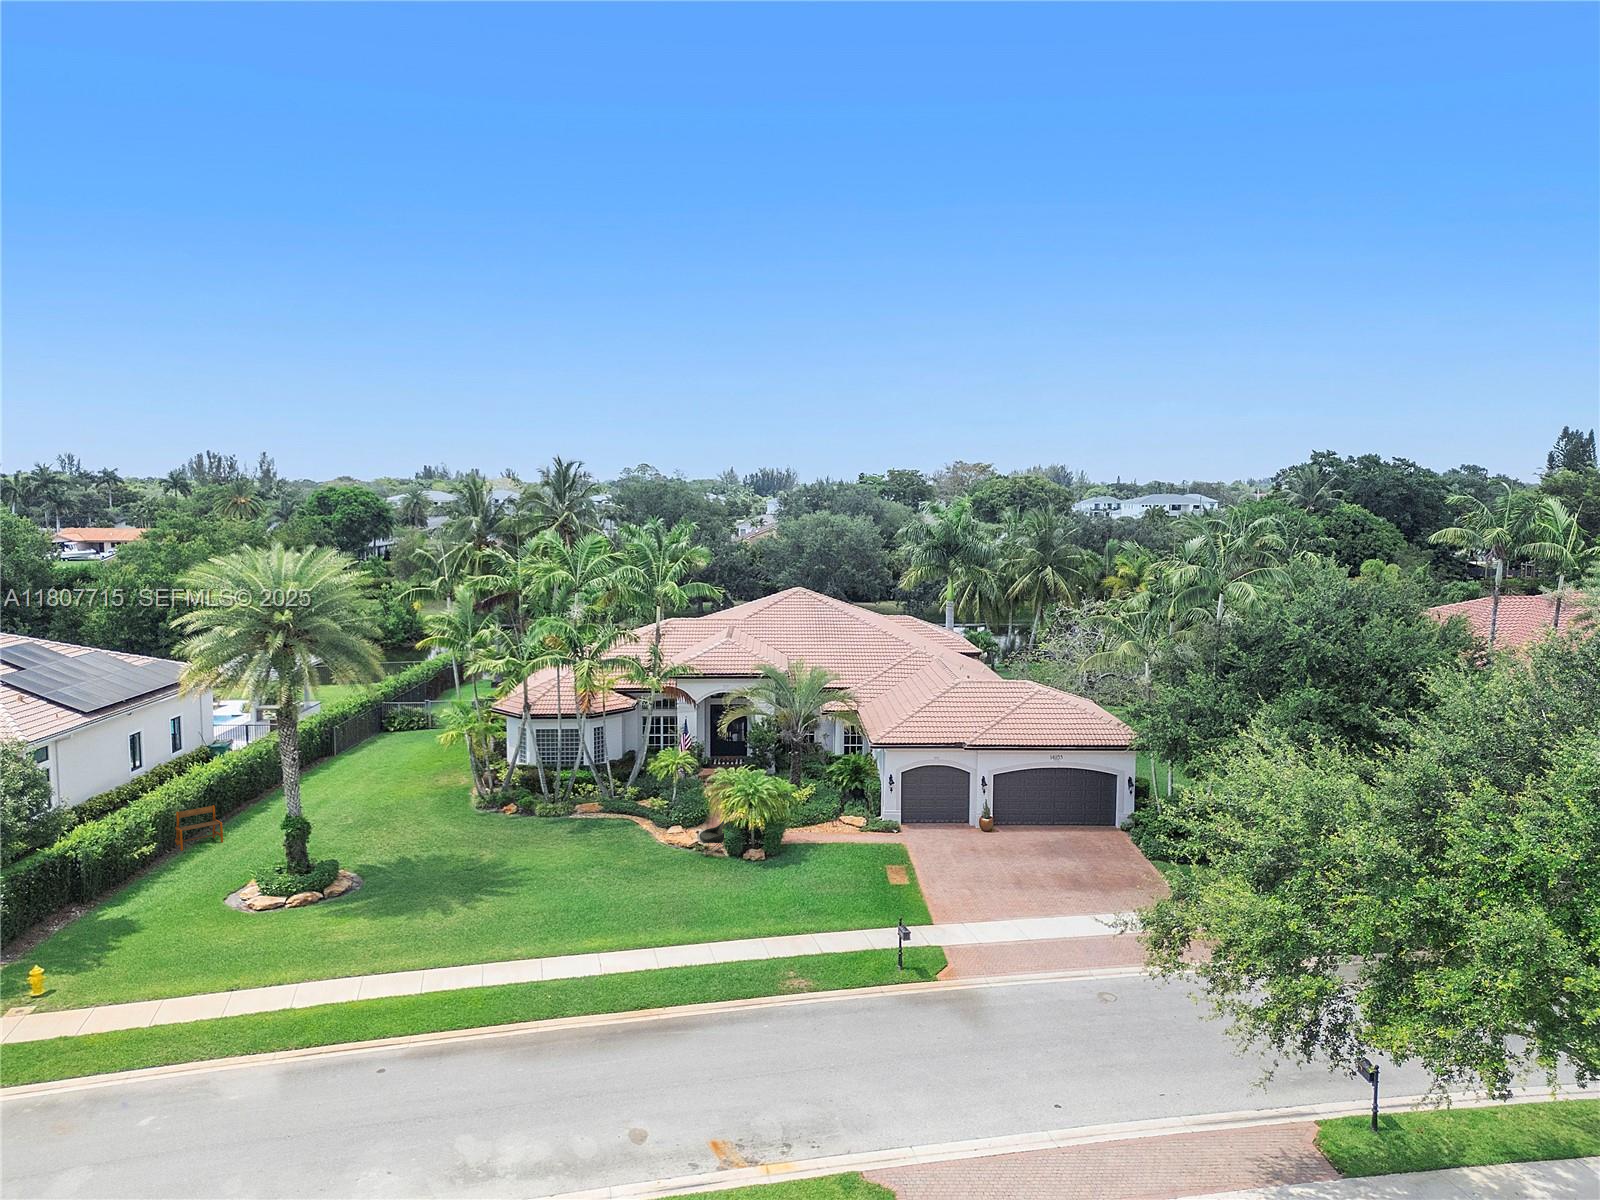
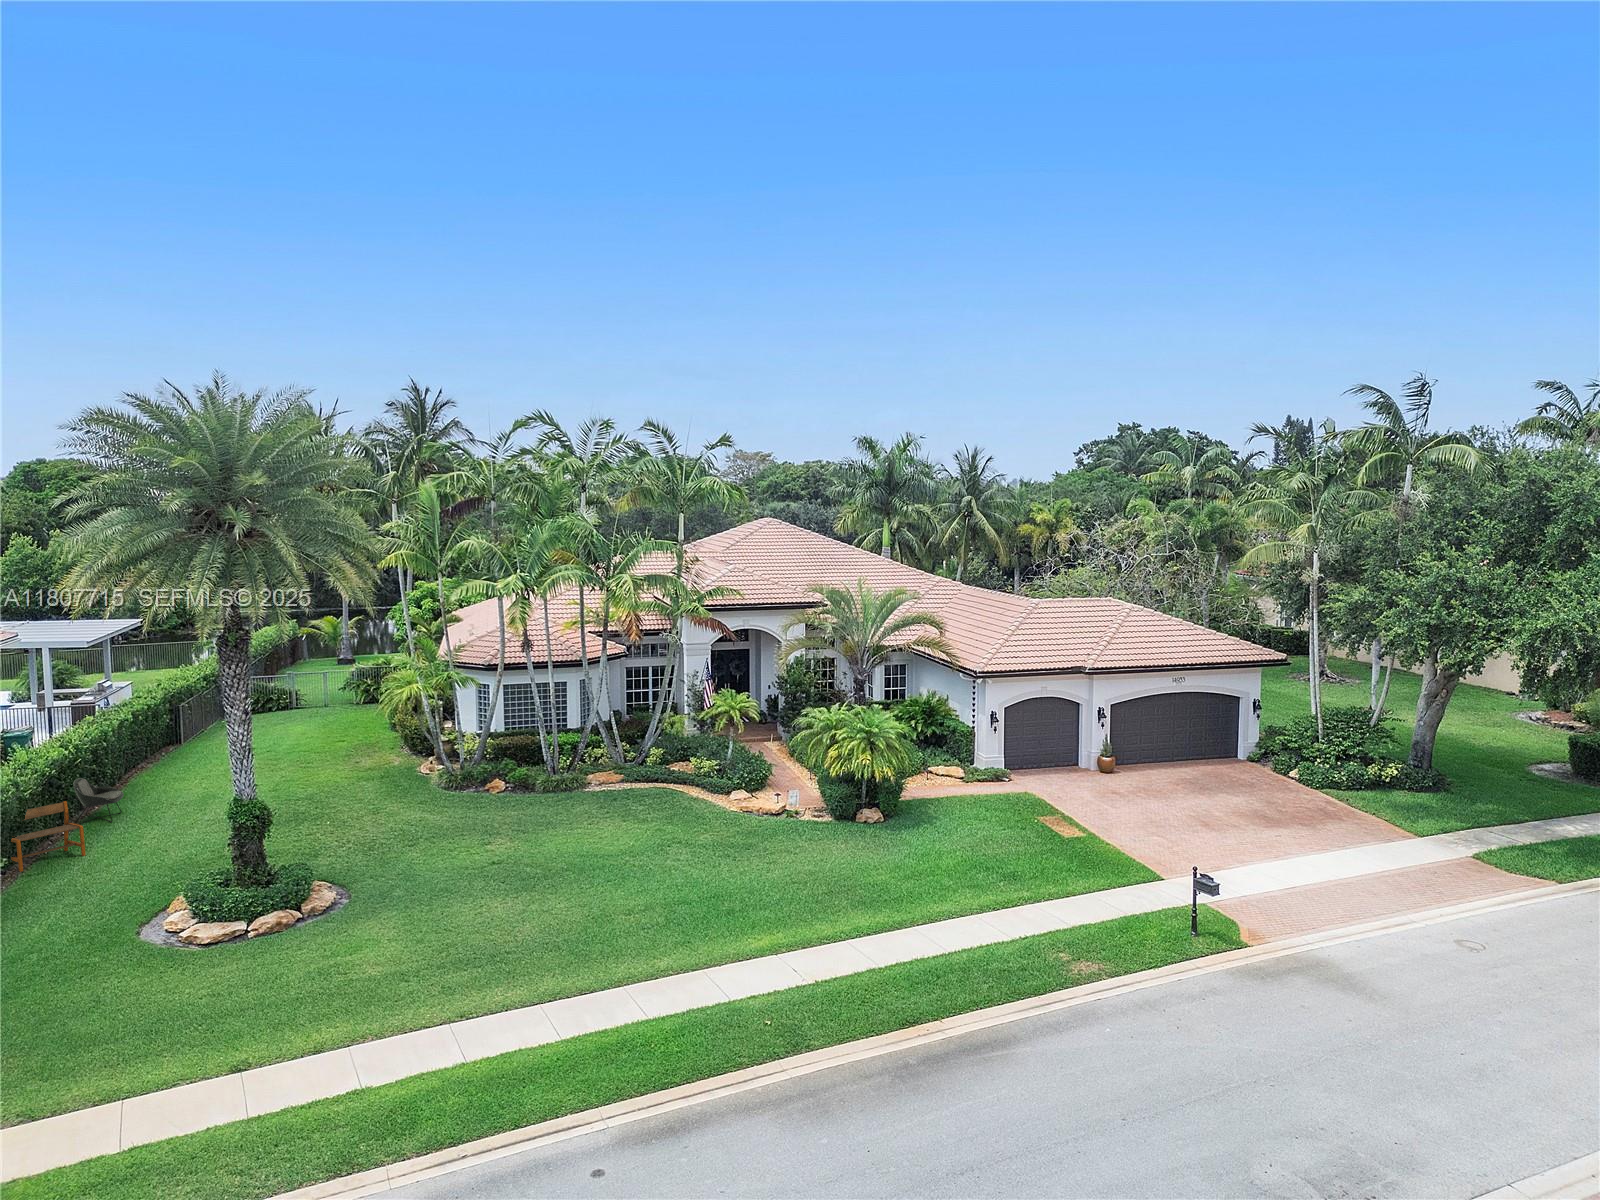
lounge chair: present [699,821,724,857] -> present [73,778,124,824]

